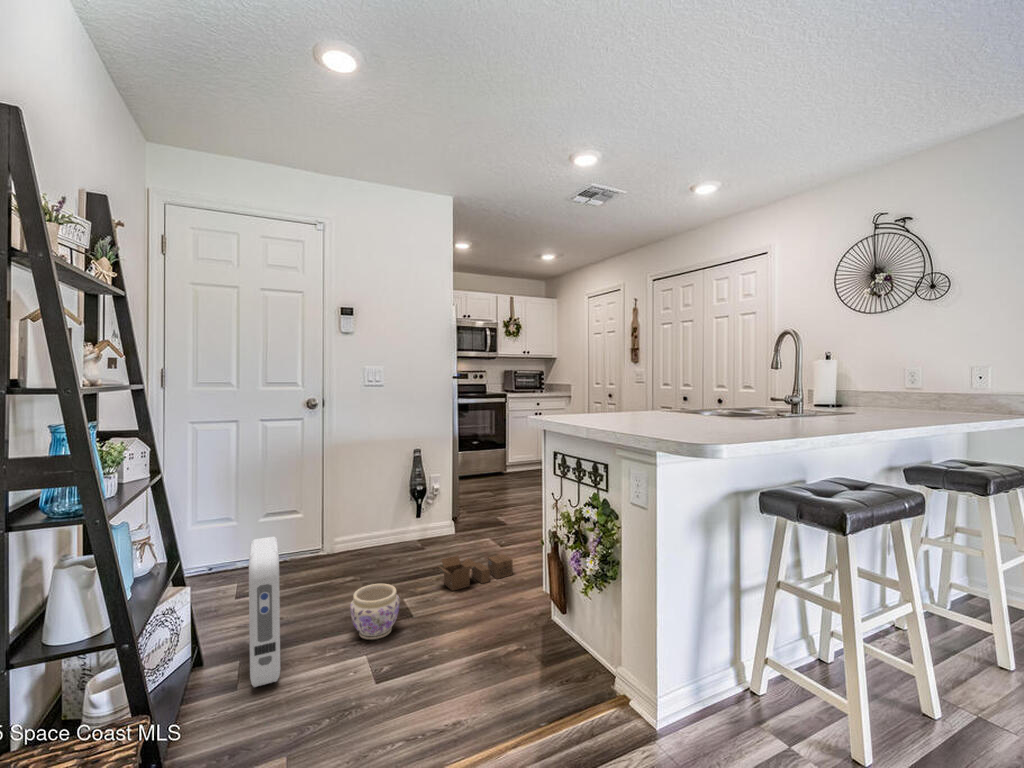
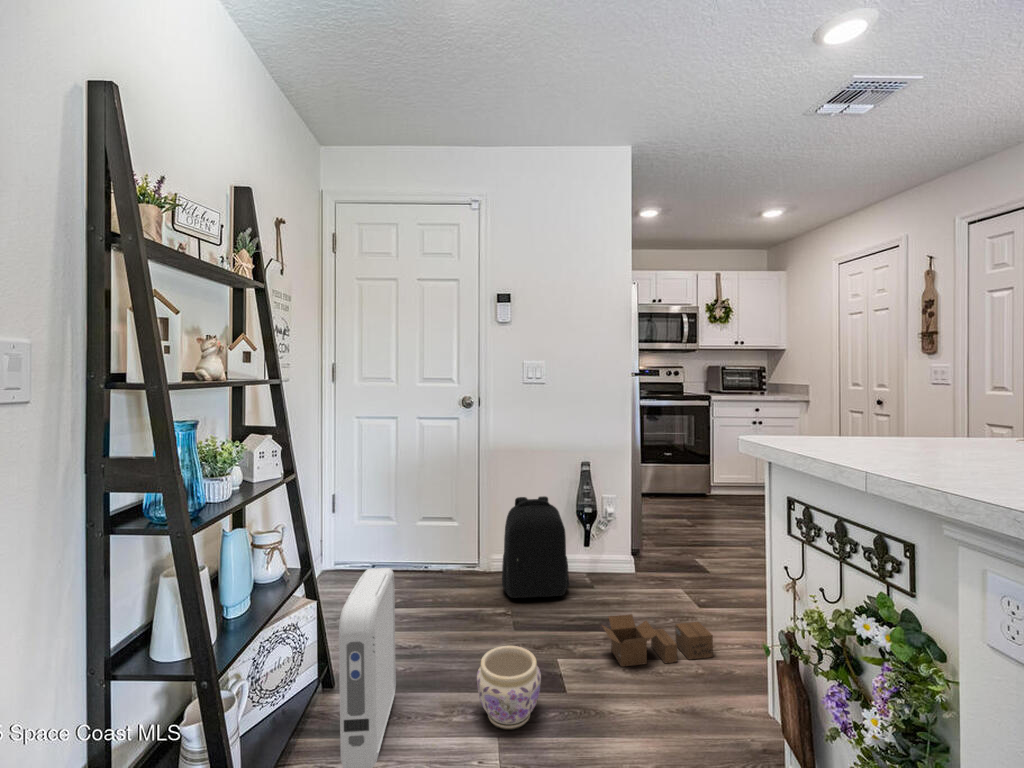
backpack: none [347,480,405,565] -> present [502,496,569,598]

